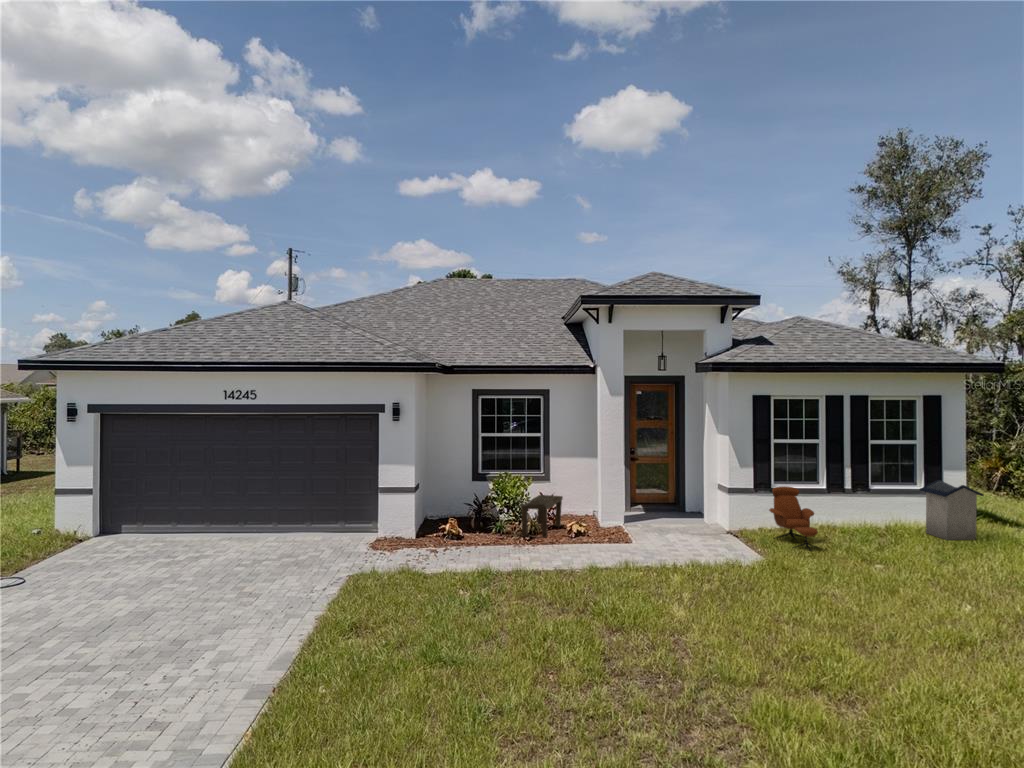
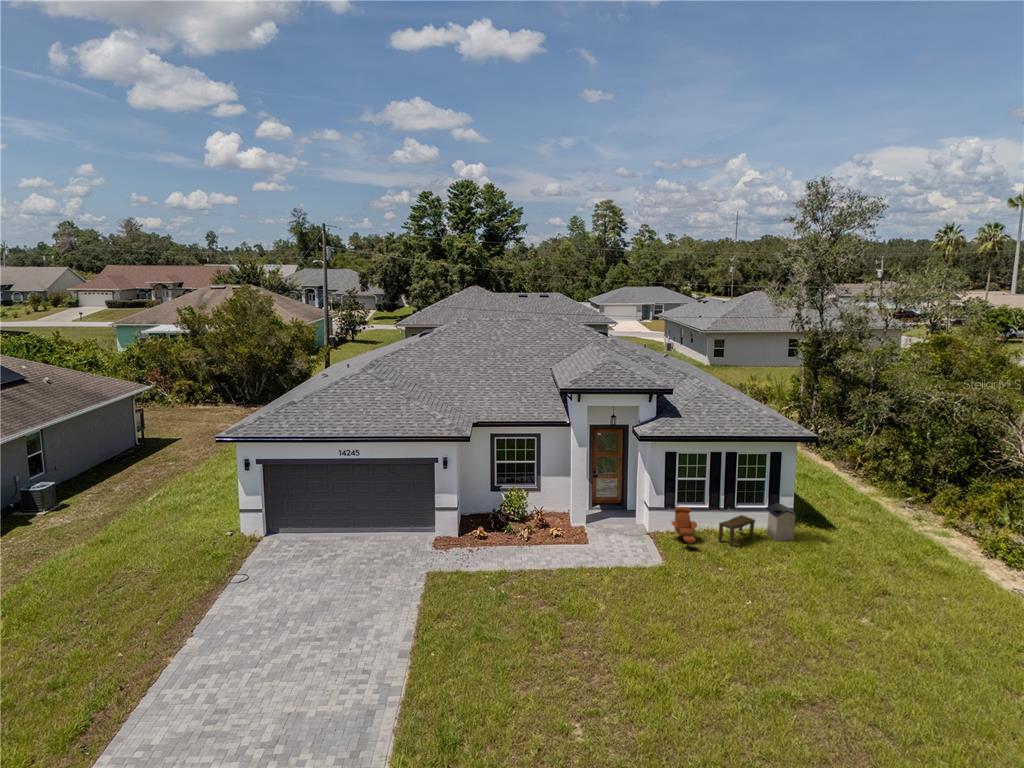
bench: present [521,495,563,538] -> present [718,515,755,546]

